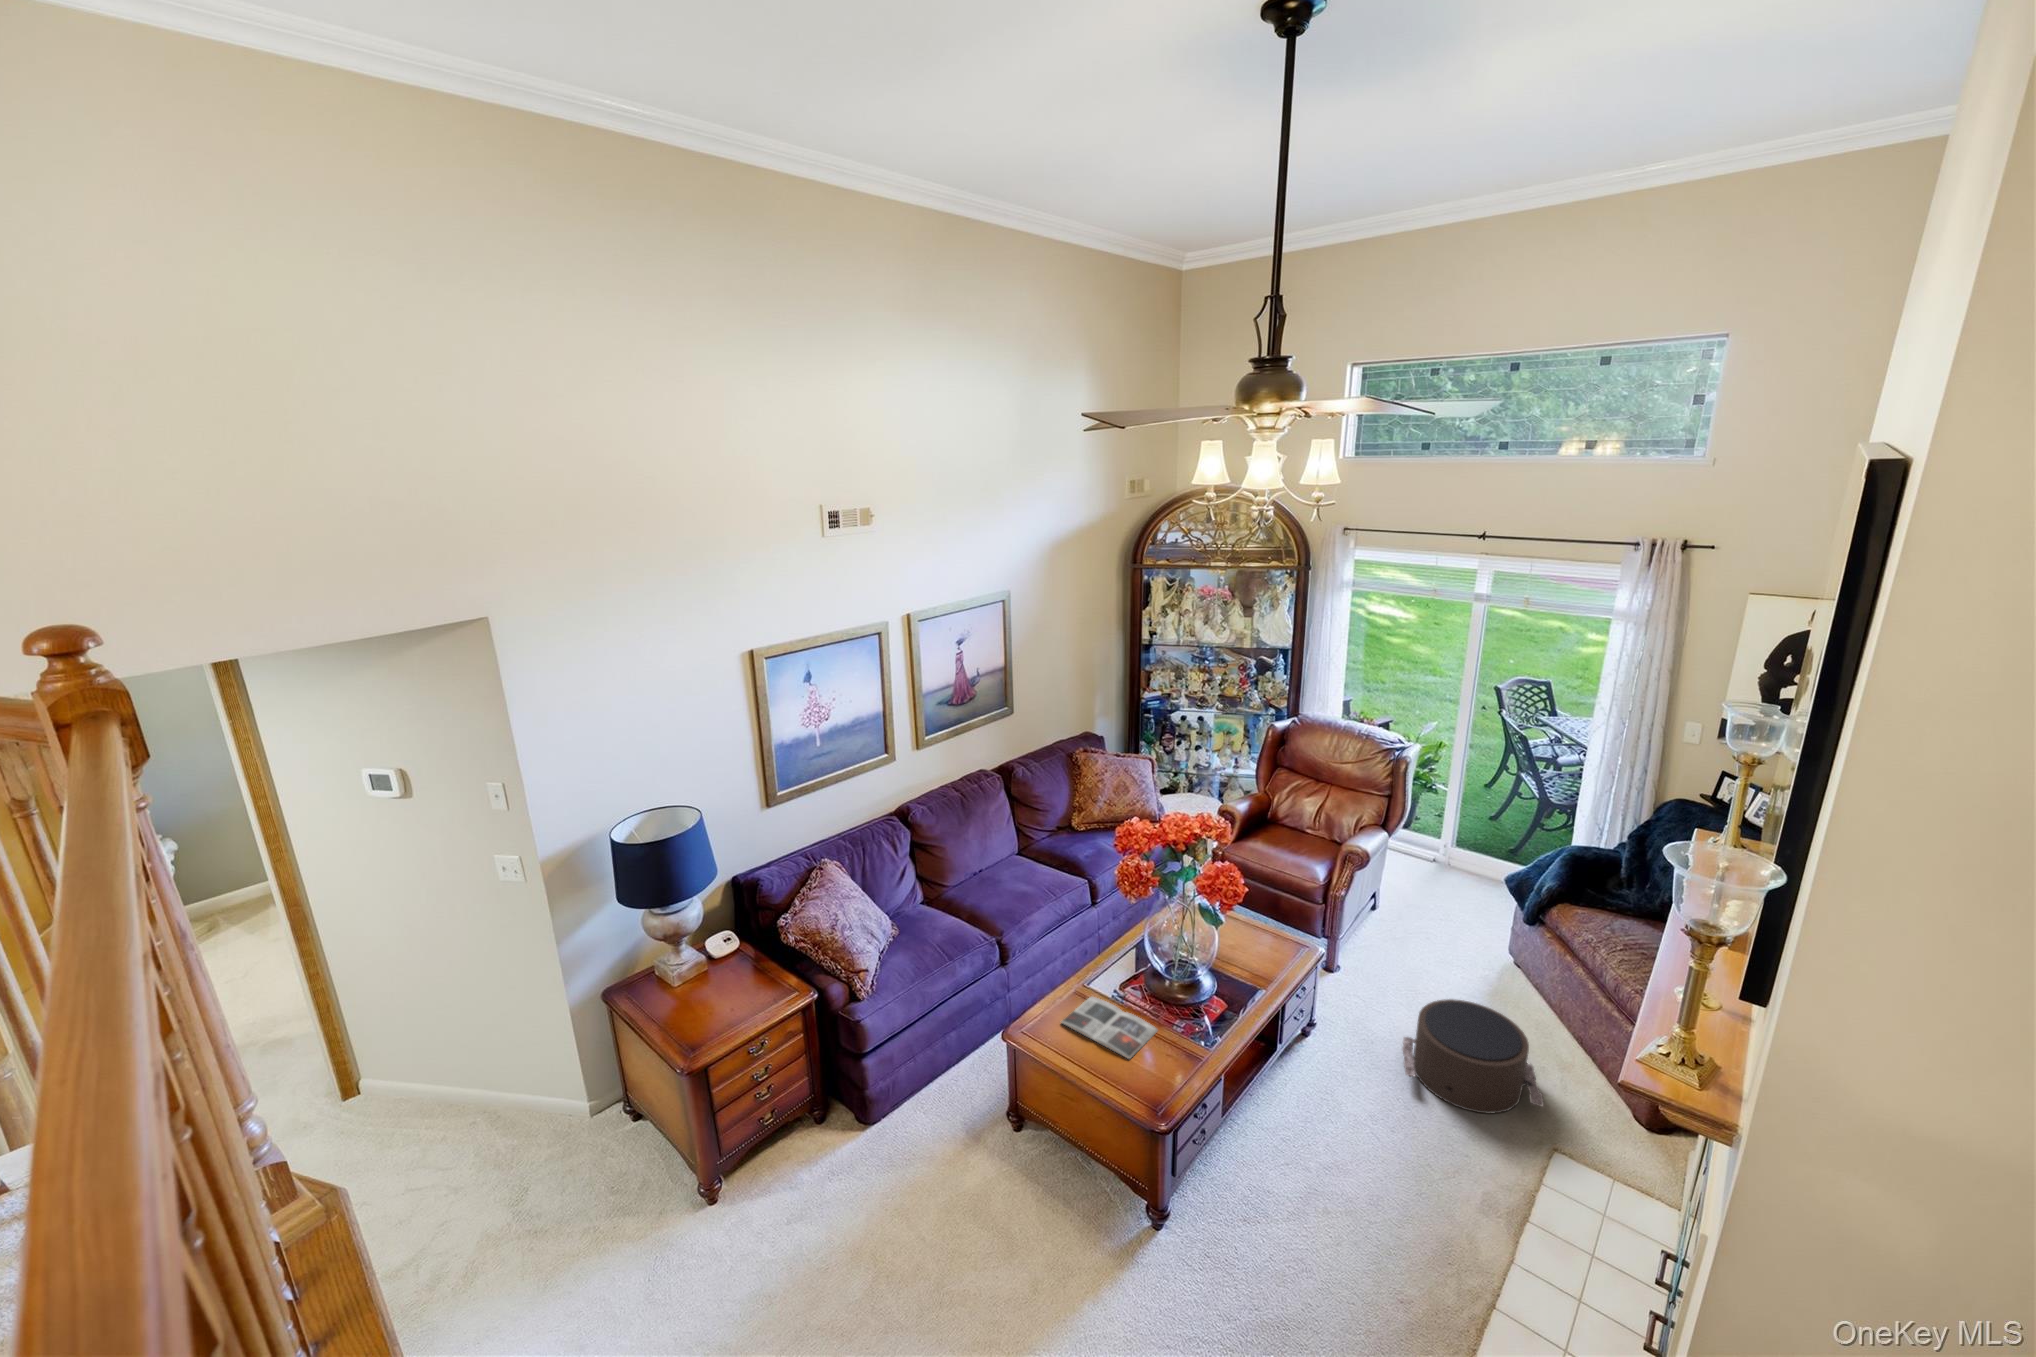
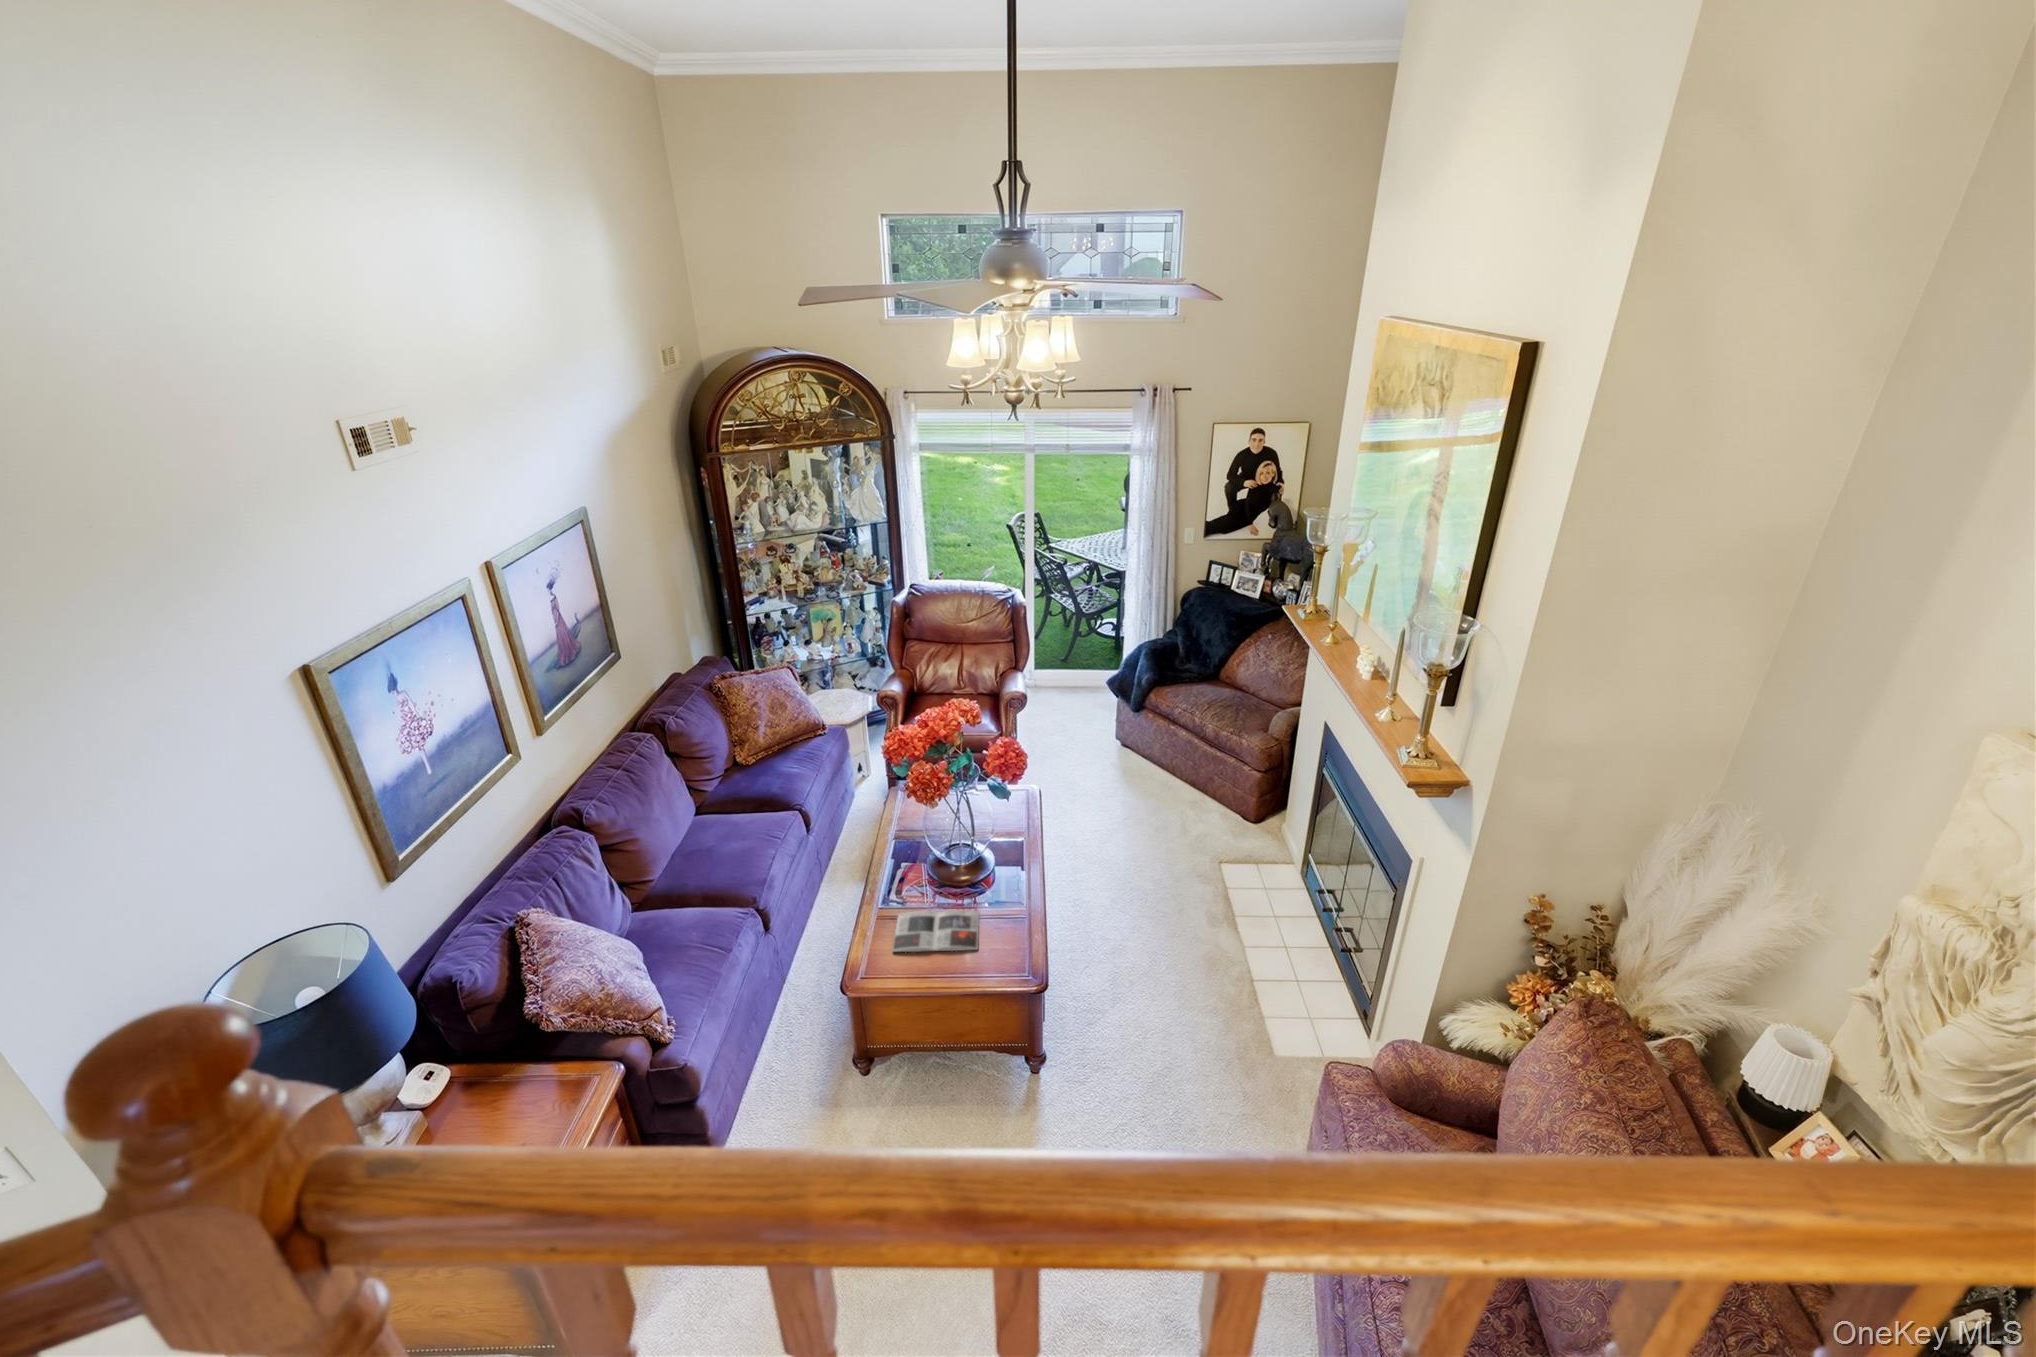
pouf: present [1402,999,1544,1114] -> none [1099,782,1206,863]

